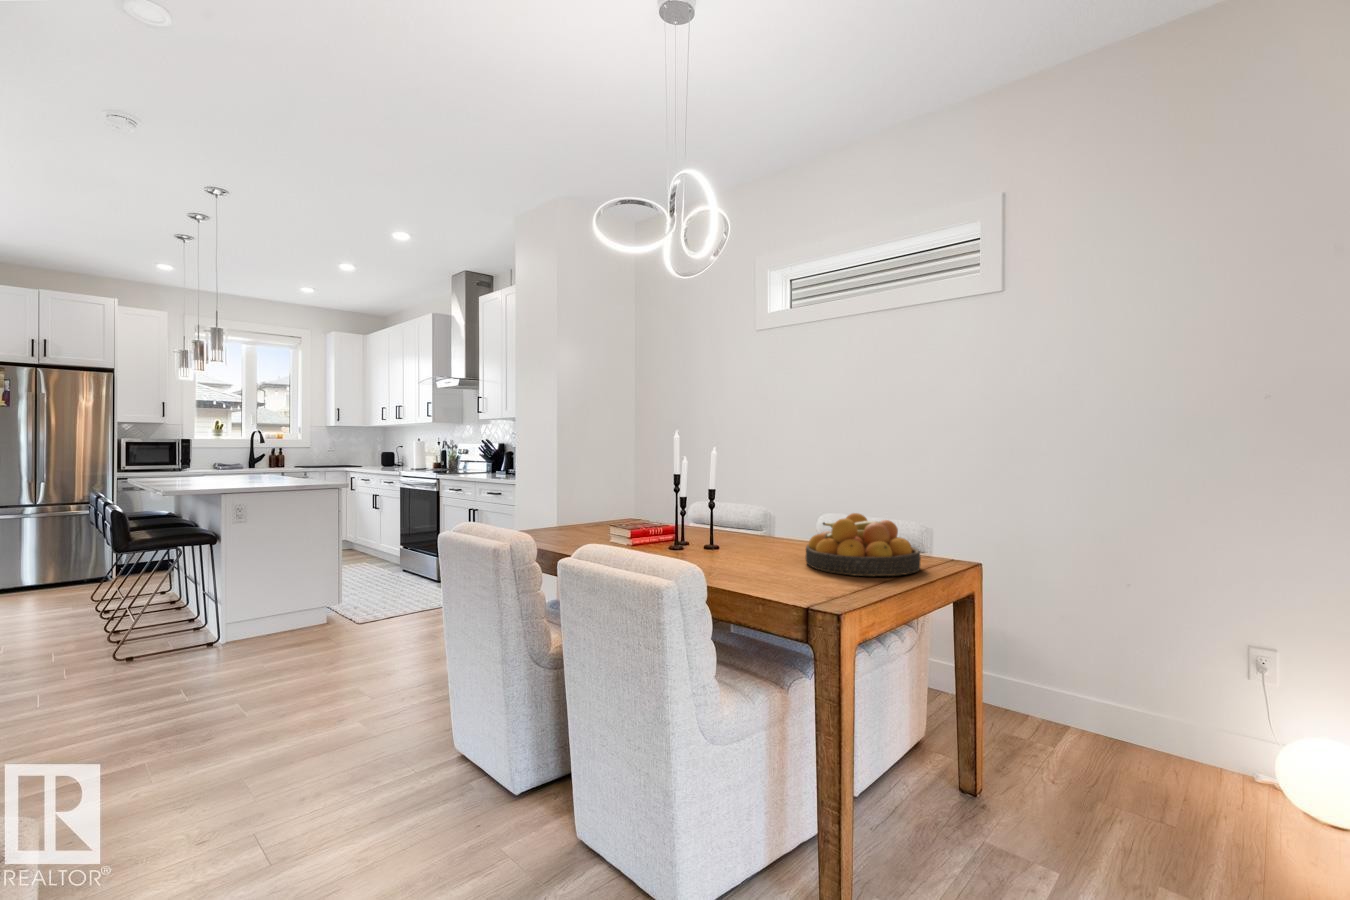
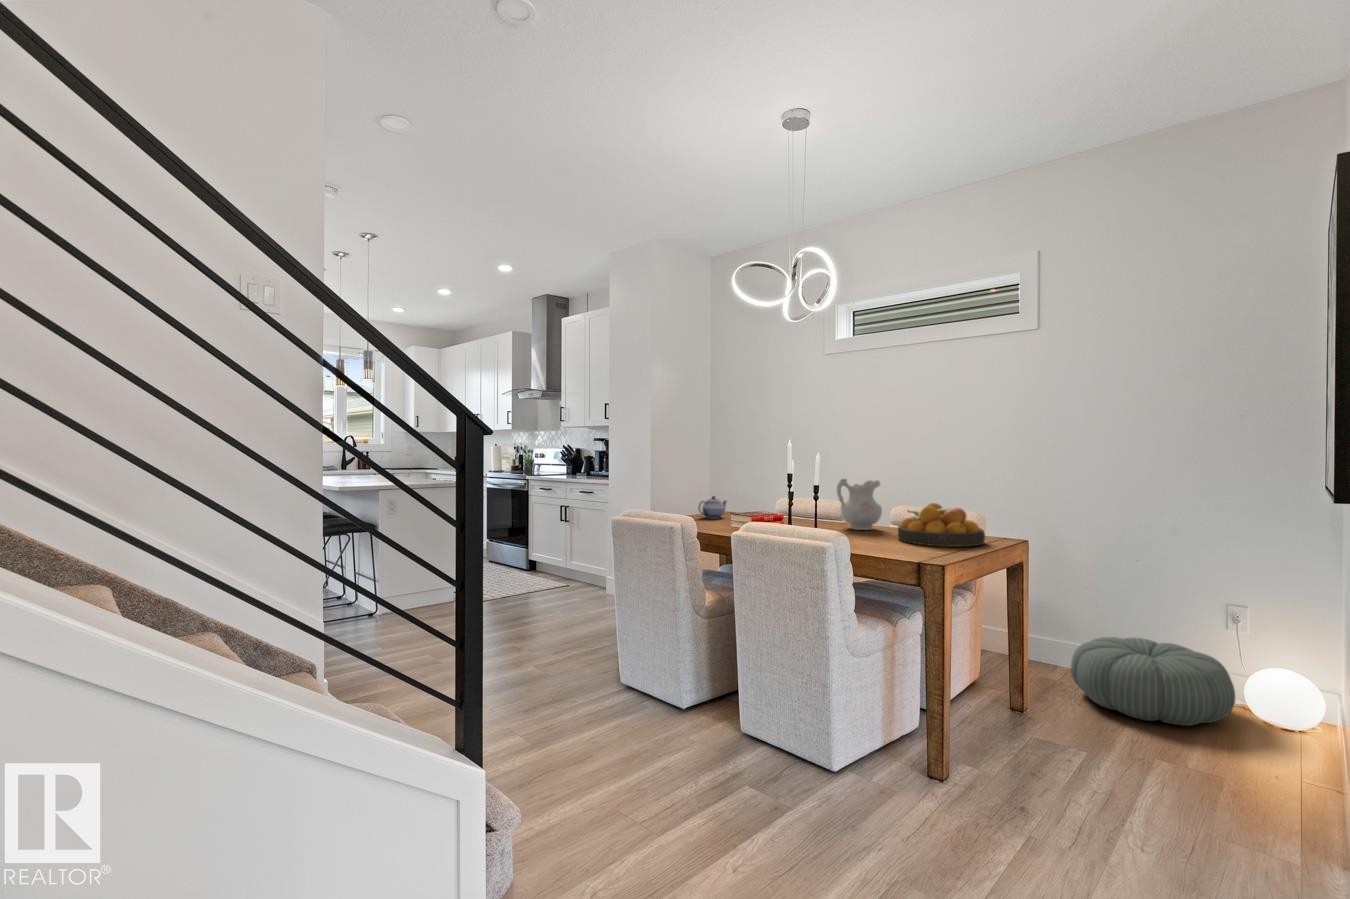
ceramic pitcher: none [737,479,796,547] -> present [837,479,882,530]
teapot: none [574,501,615,530] -> present [698,496,726,518]
pouf: none [1042,686,1264,820] -> present [1071,637,1235,726]

